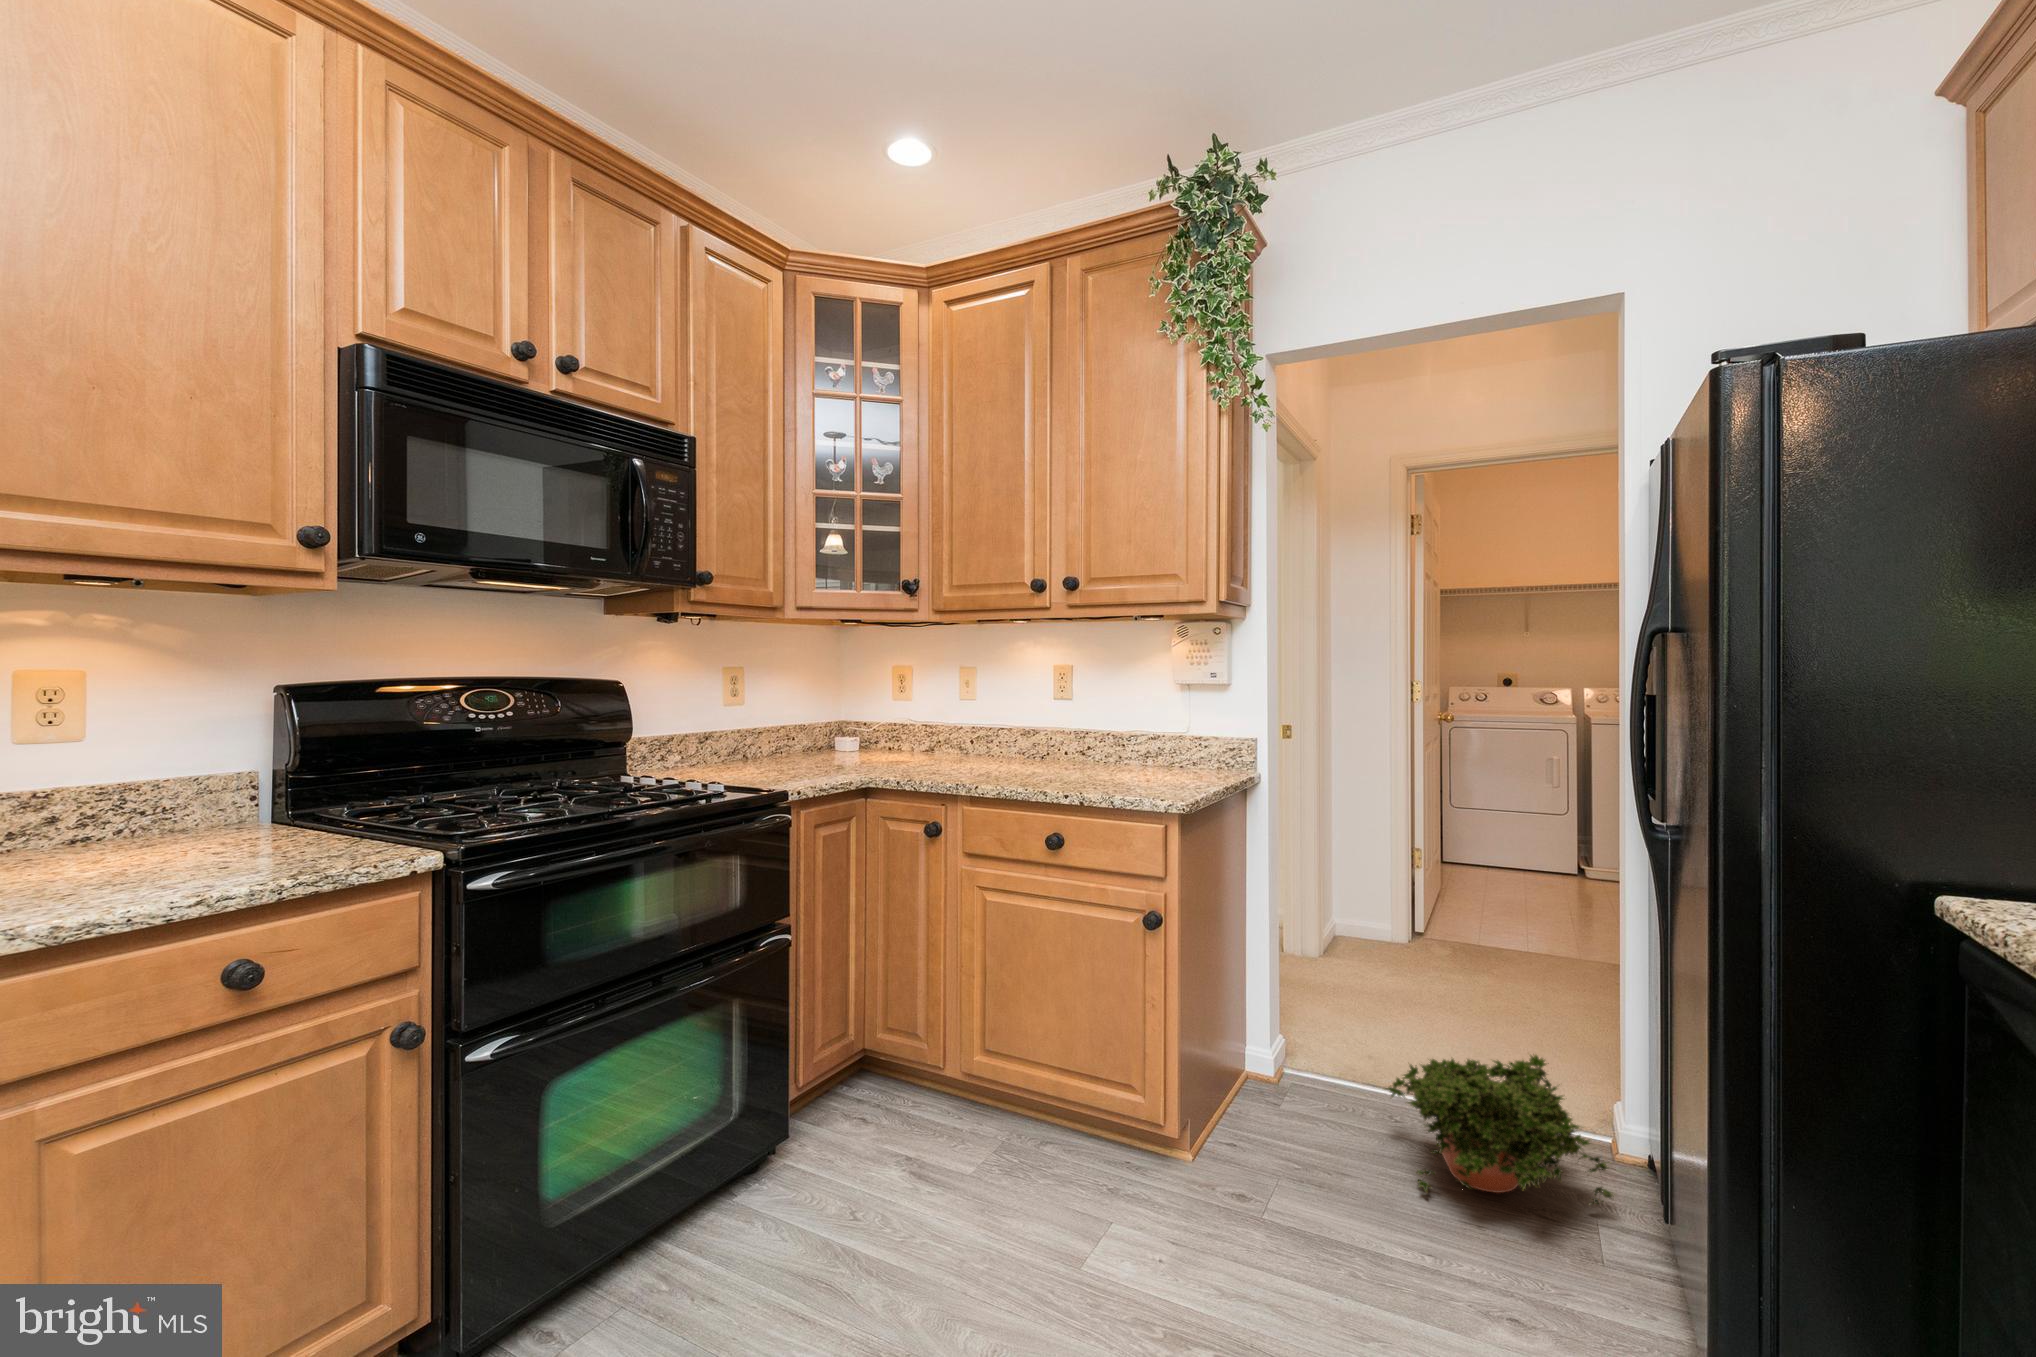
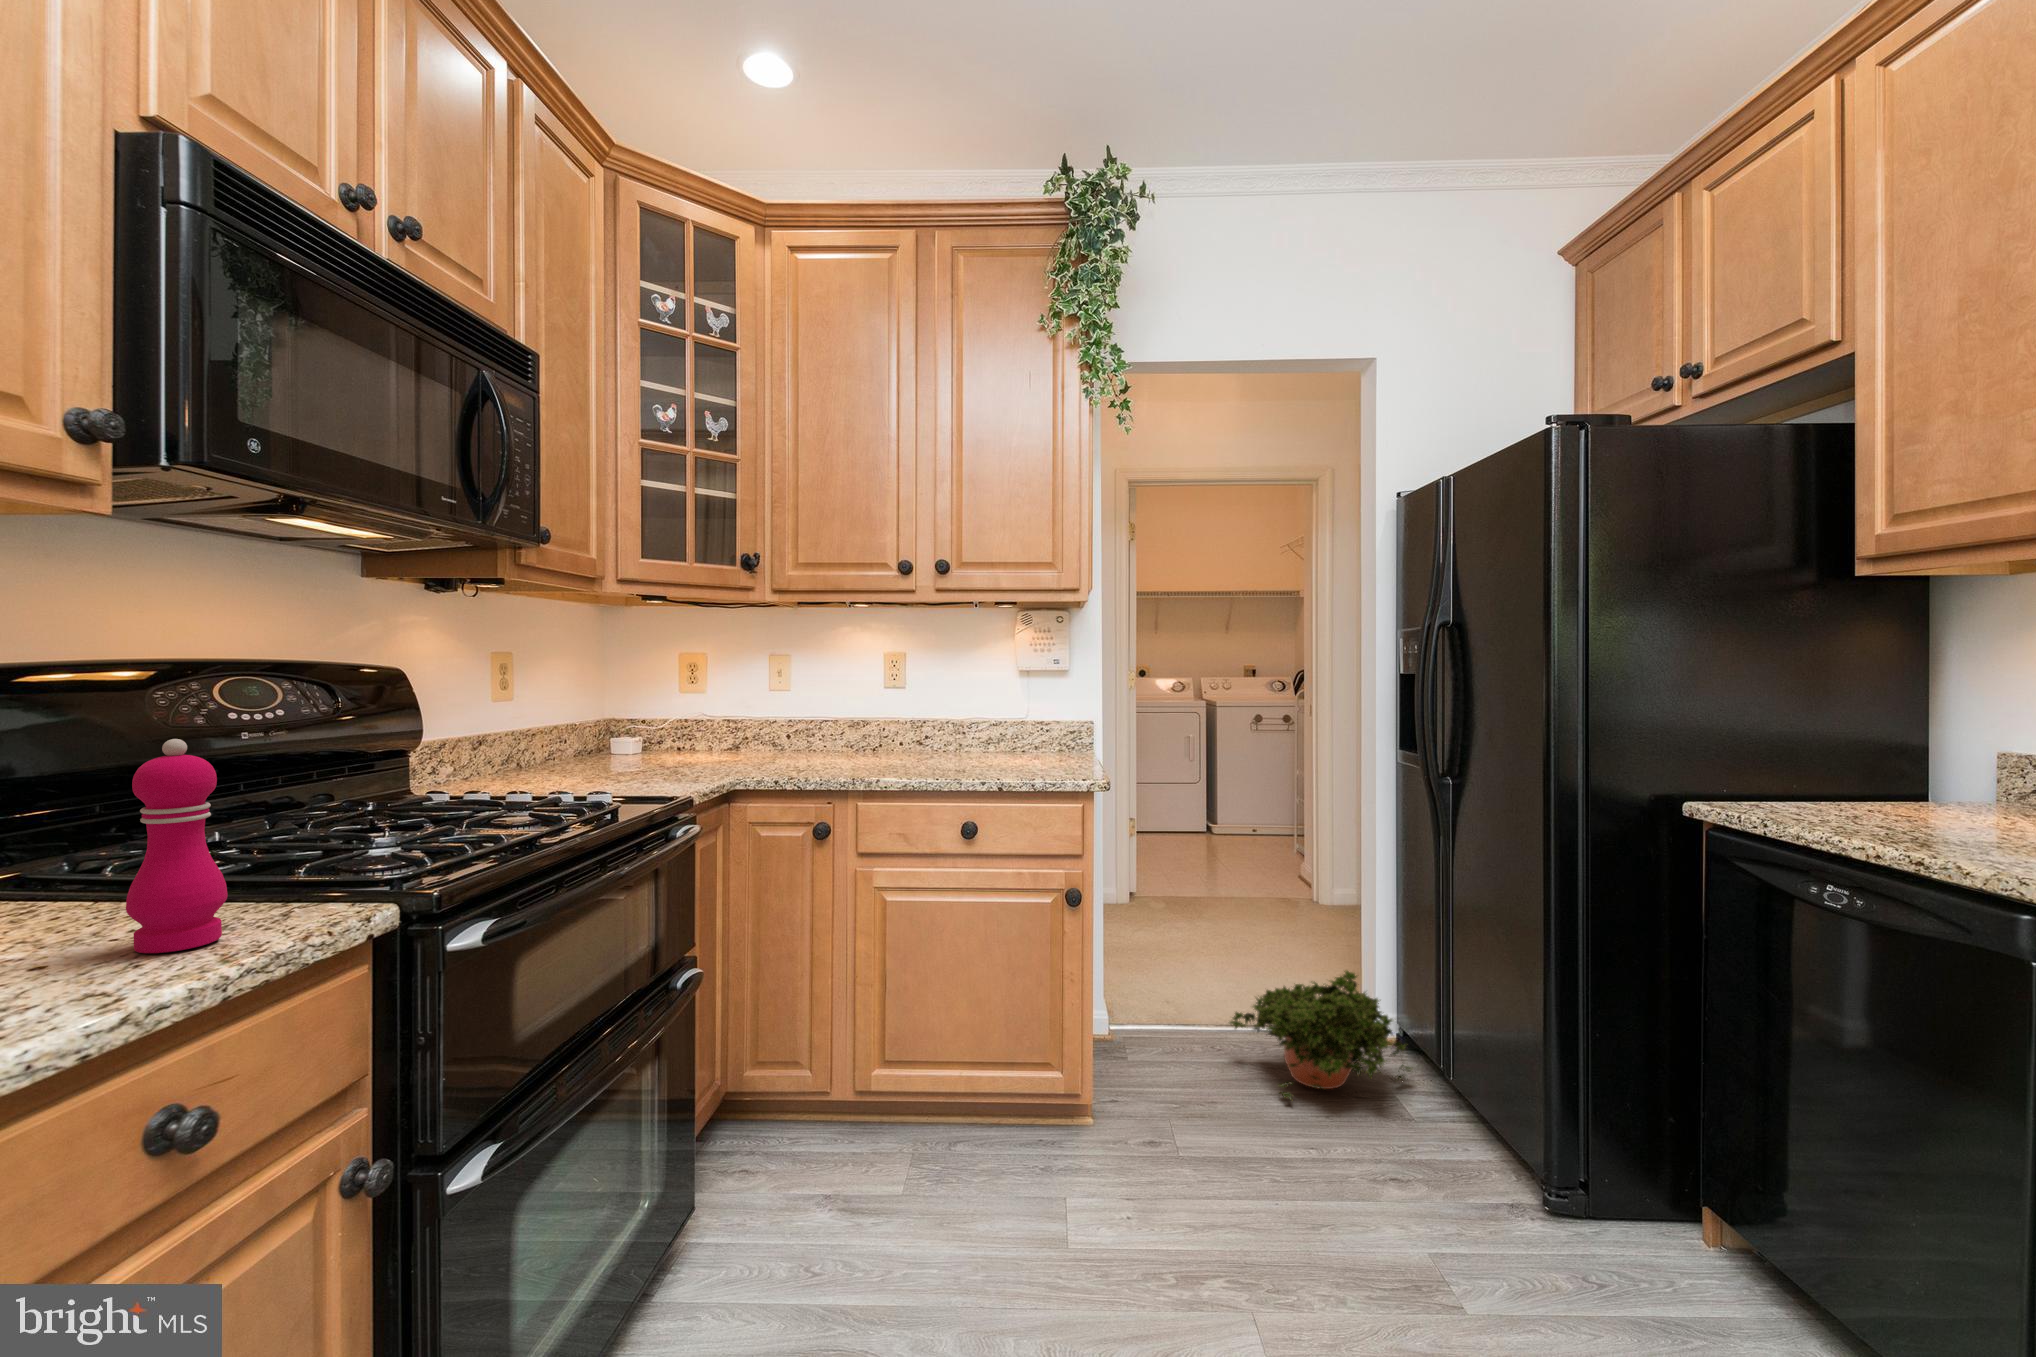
pepper mill: none [261,735,321,869] -> present [126,739,228,953]

